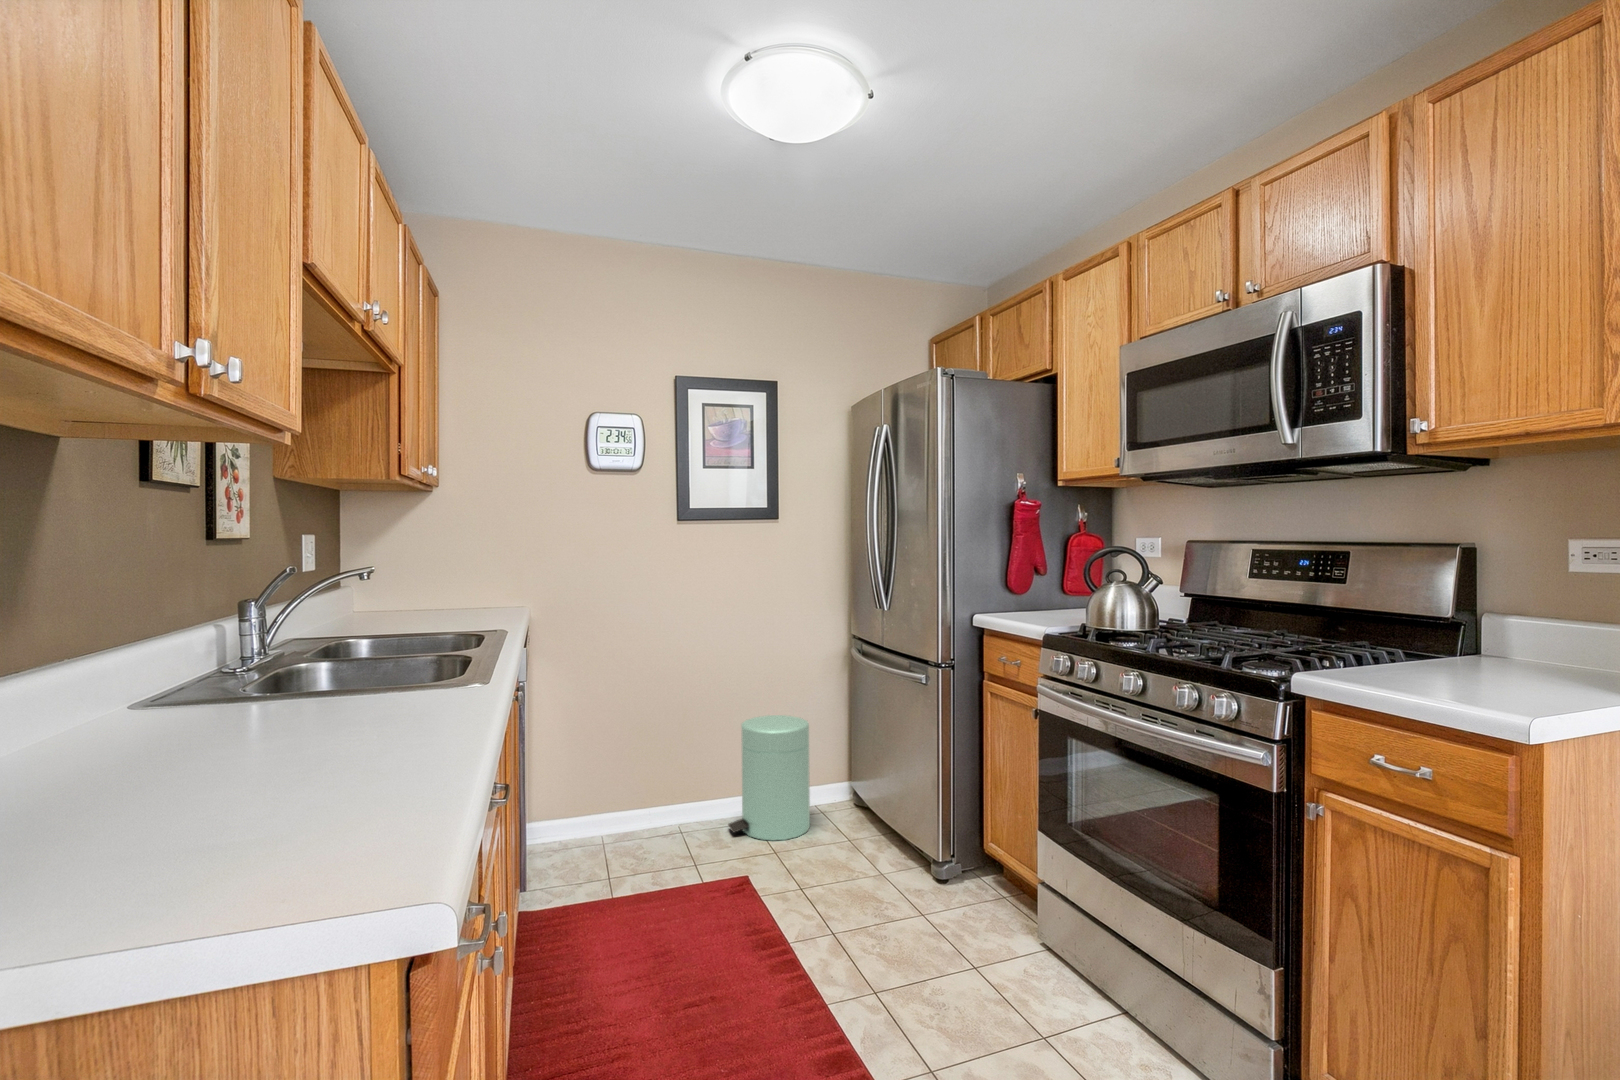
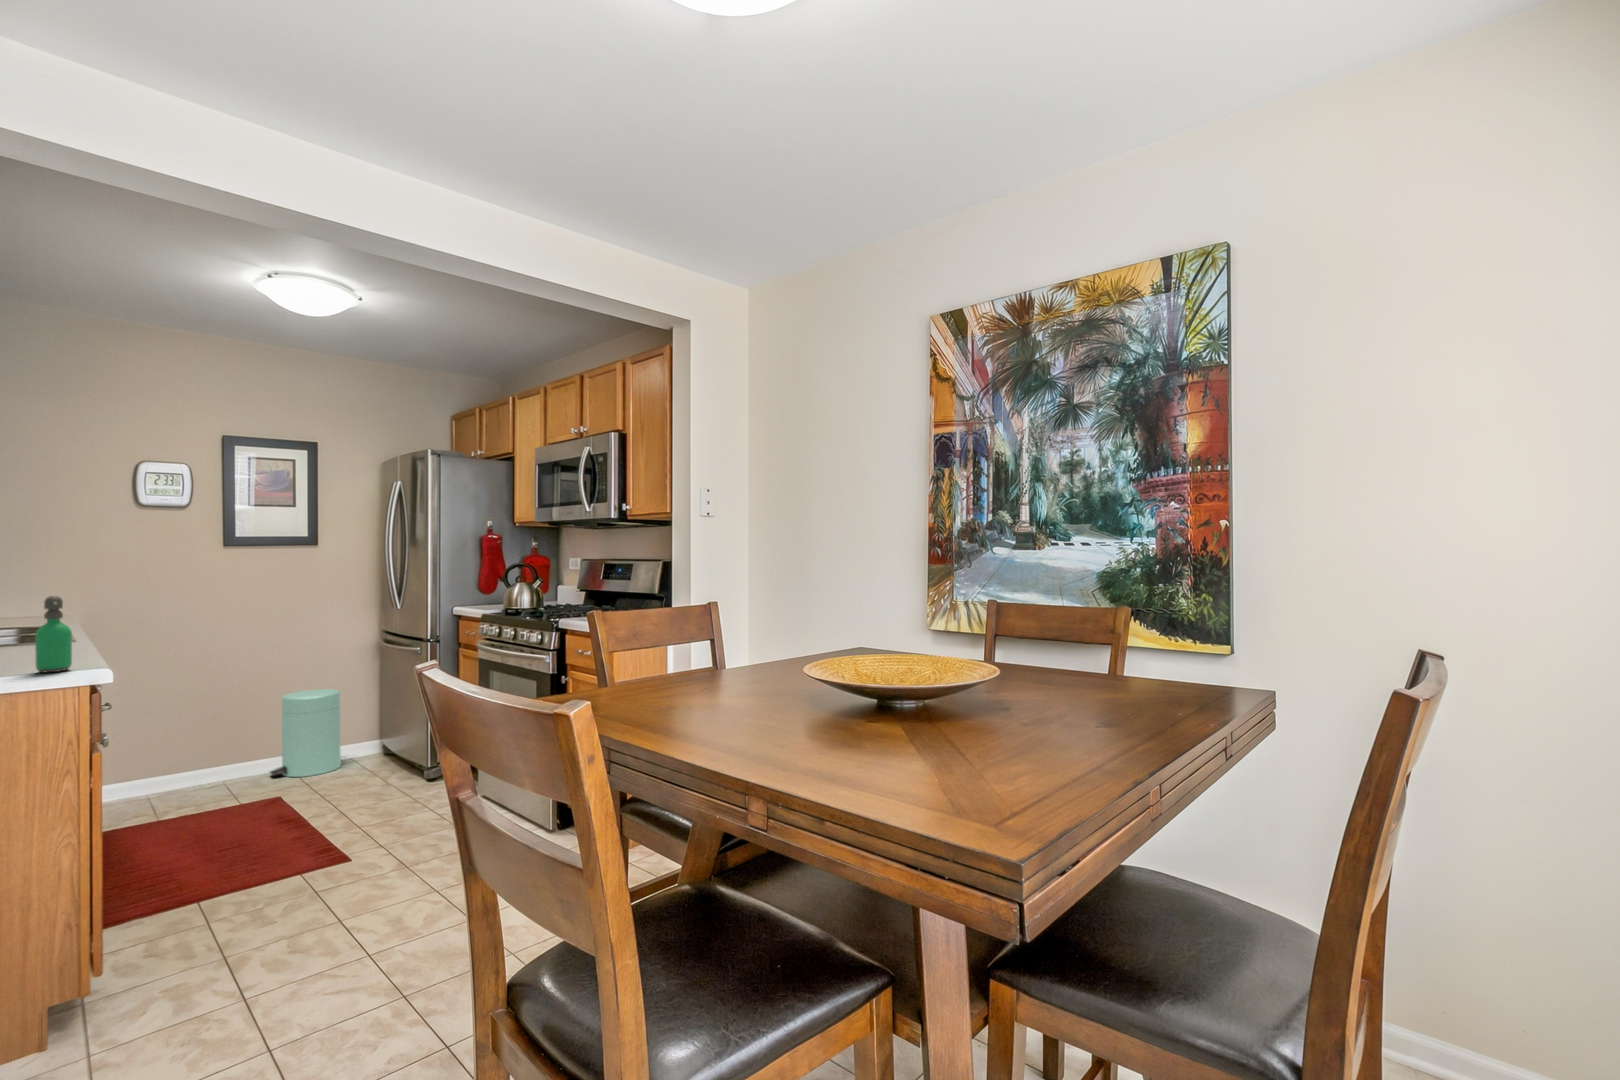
soap dispenser: none [321,614,398,812] -> present [35,596,72,672]

